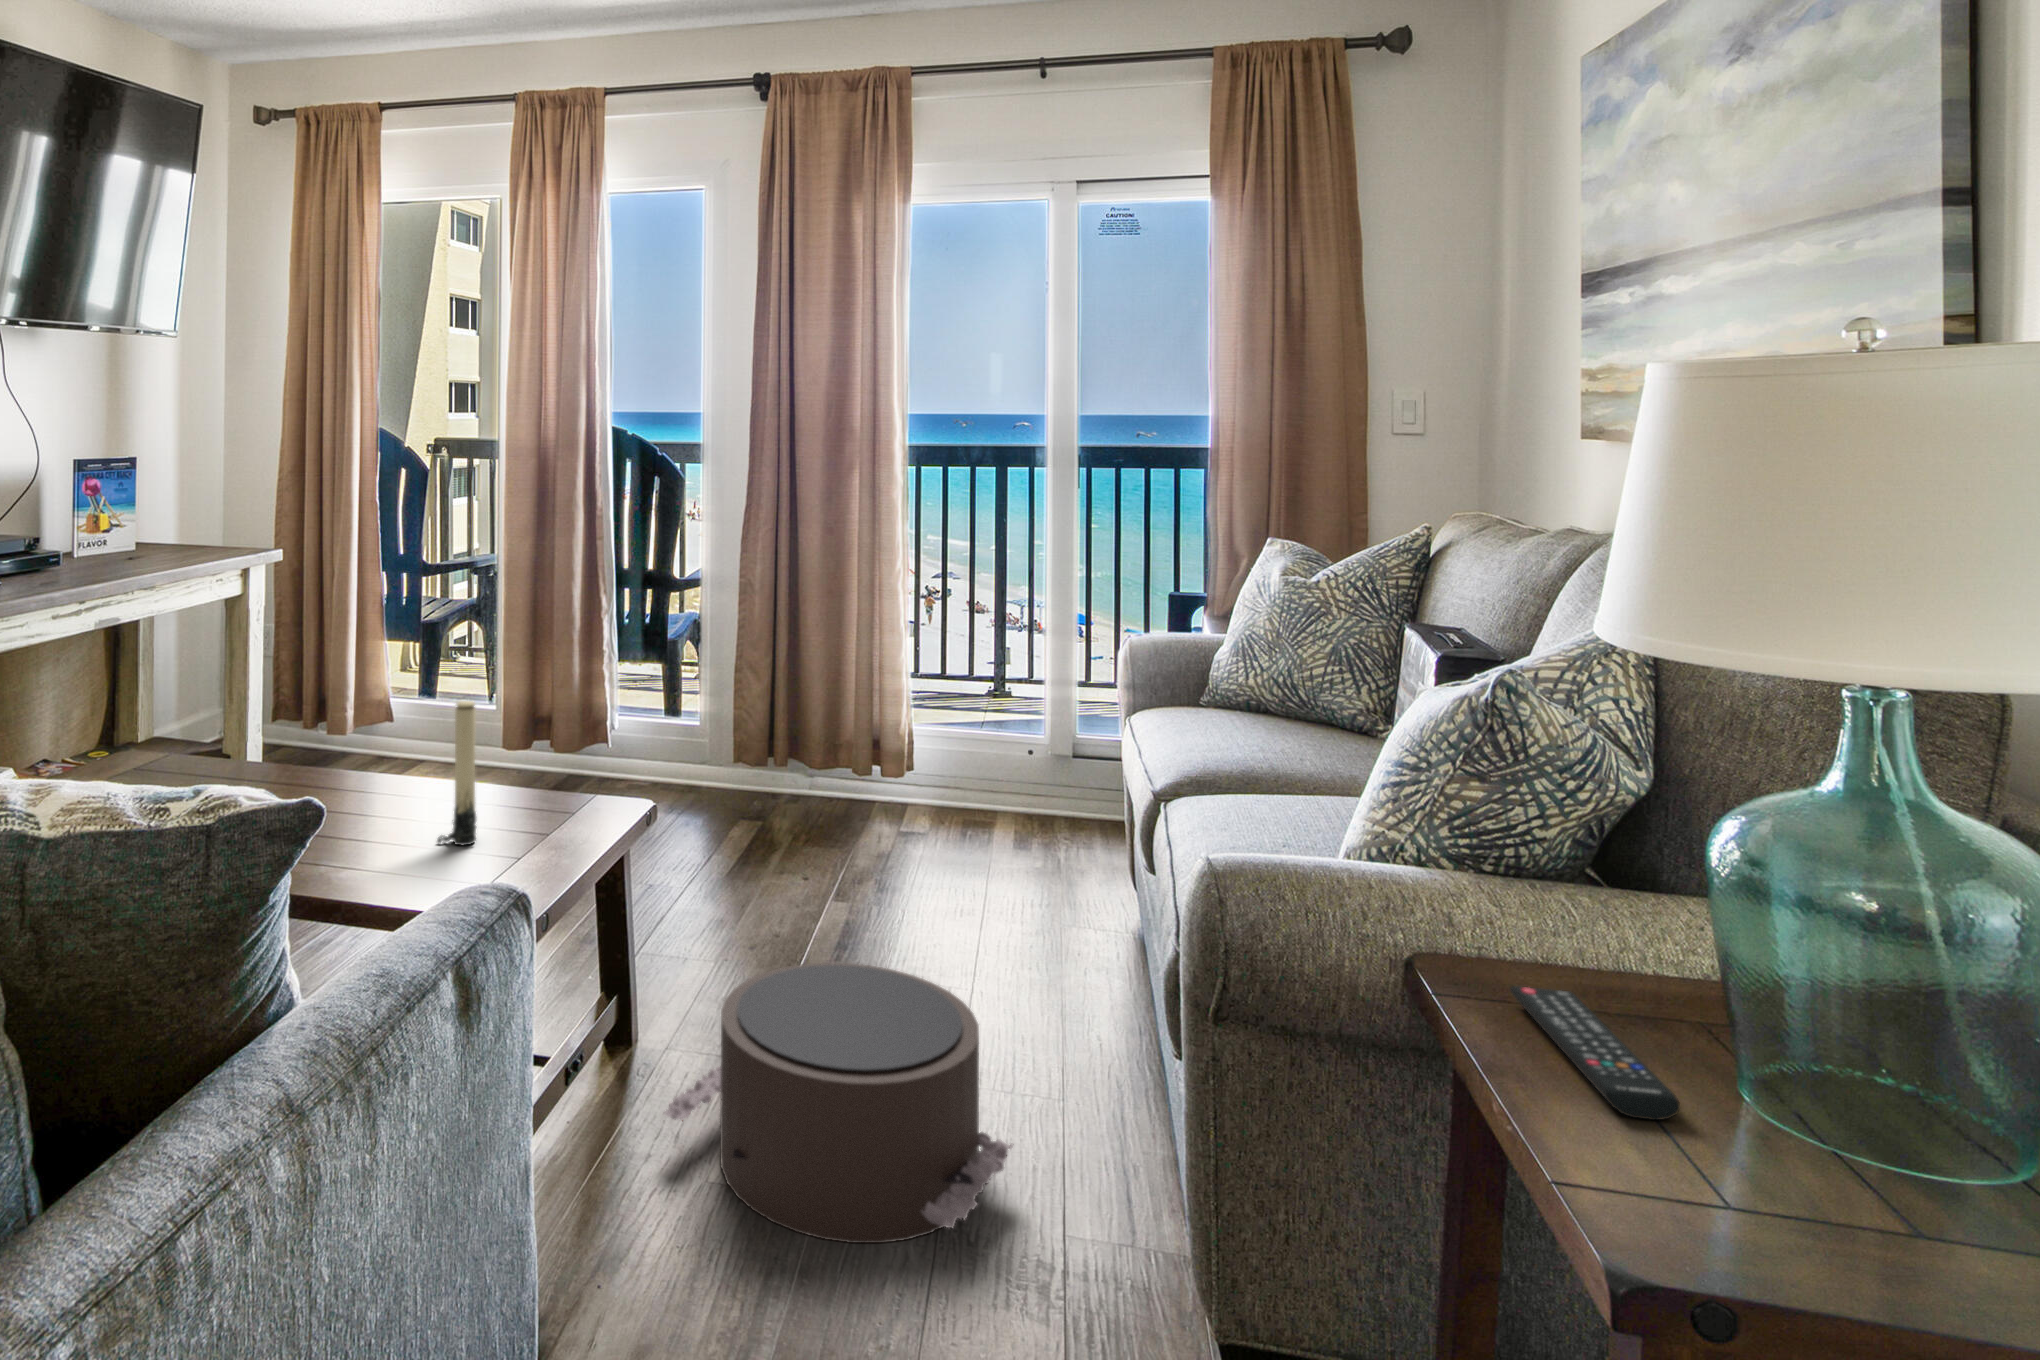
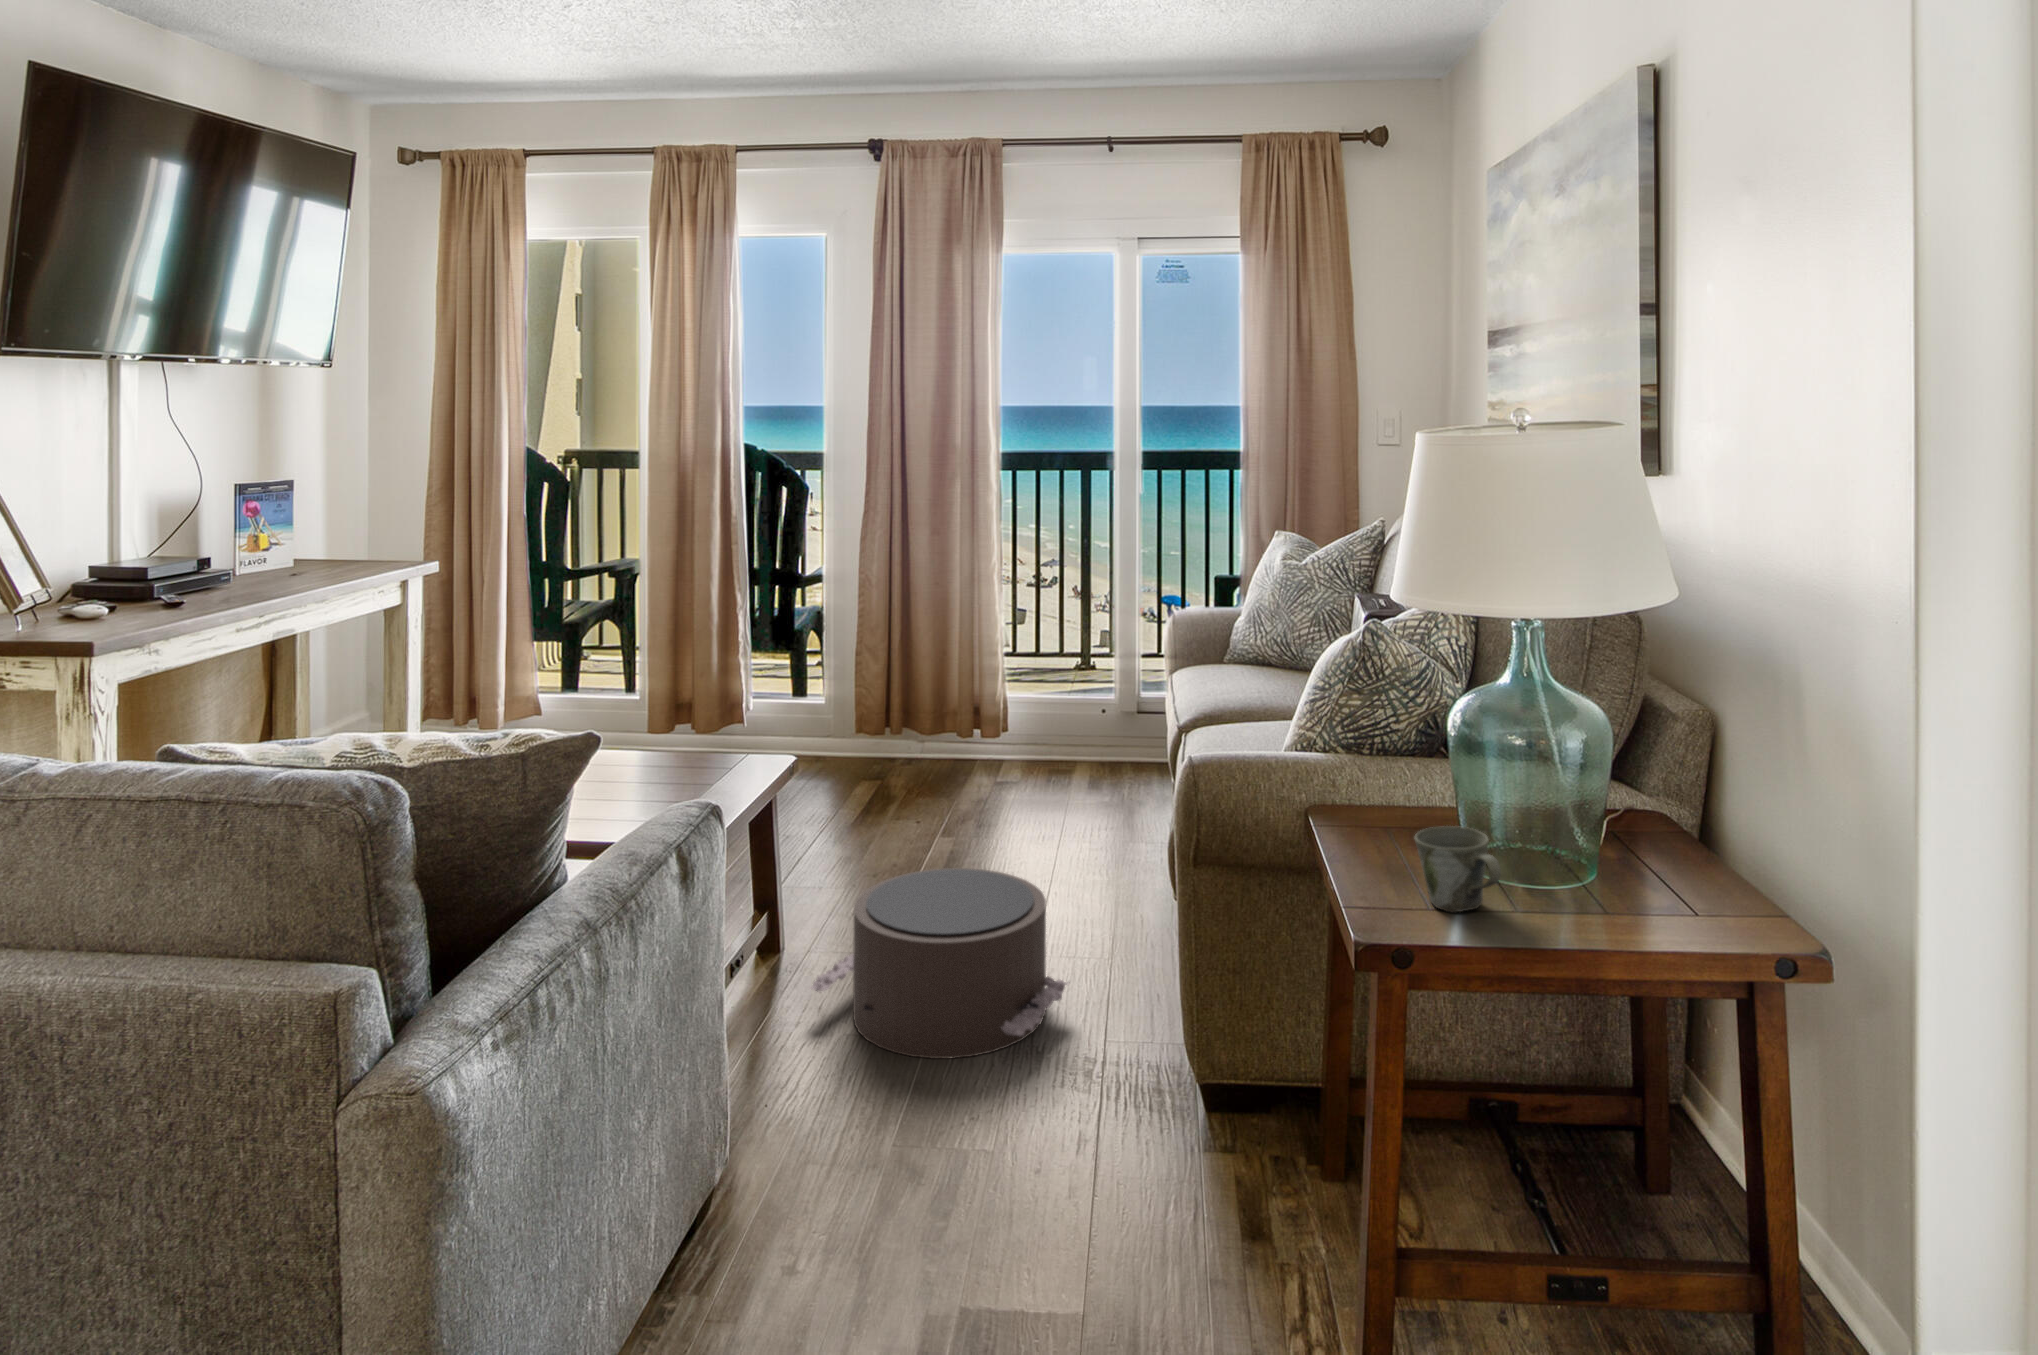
candle: present [437,701,476,846] -> none [620,683,654,799]
remote control: present [1510,986,1680,1120] -> none [1356,816,1422,875]
mug: none [1692,1050,1906,1227] -> present [1415,826,1501,912]

